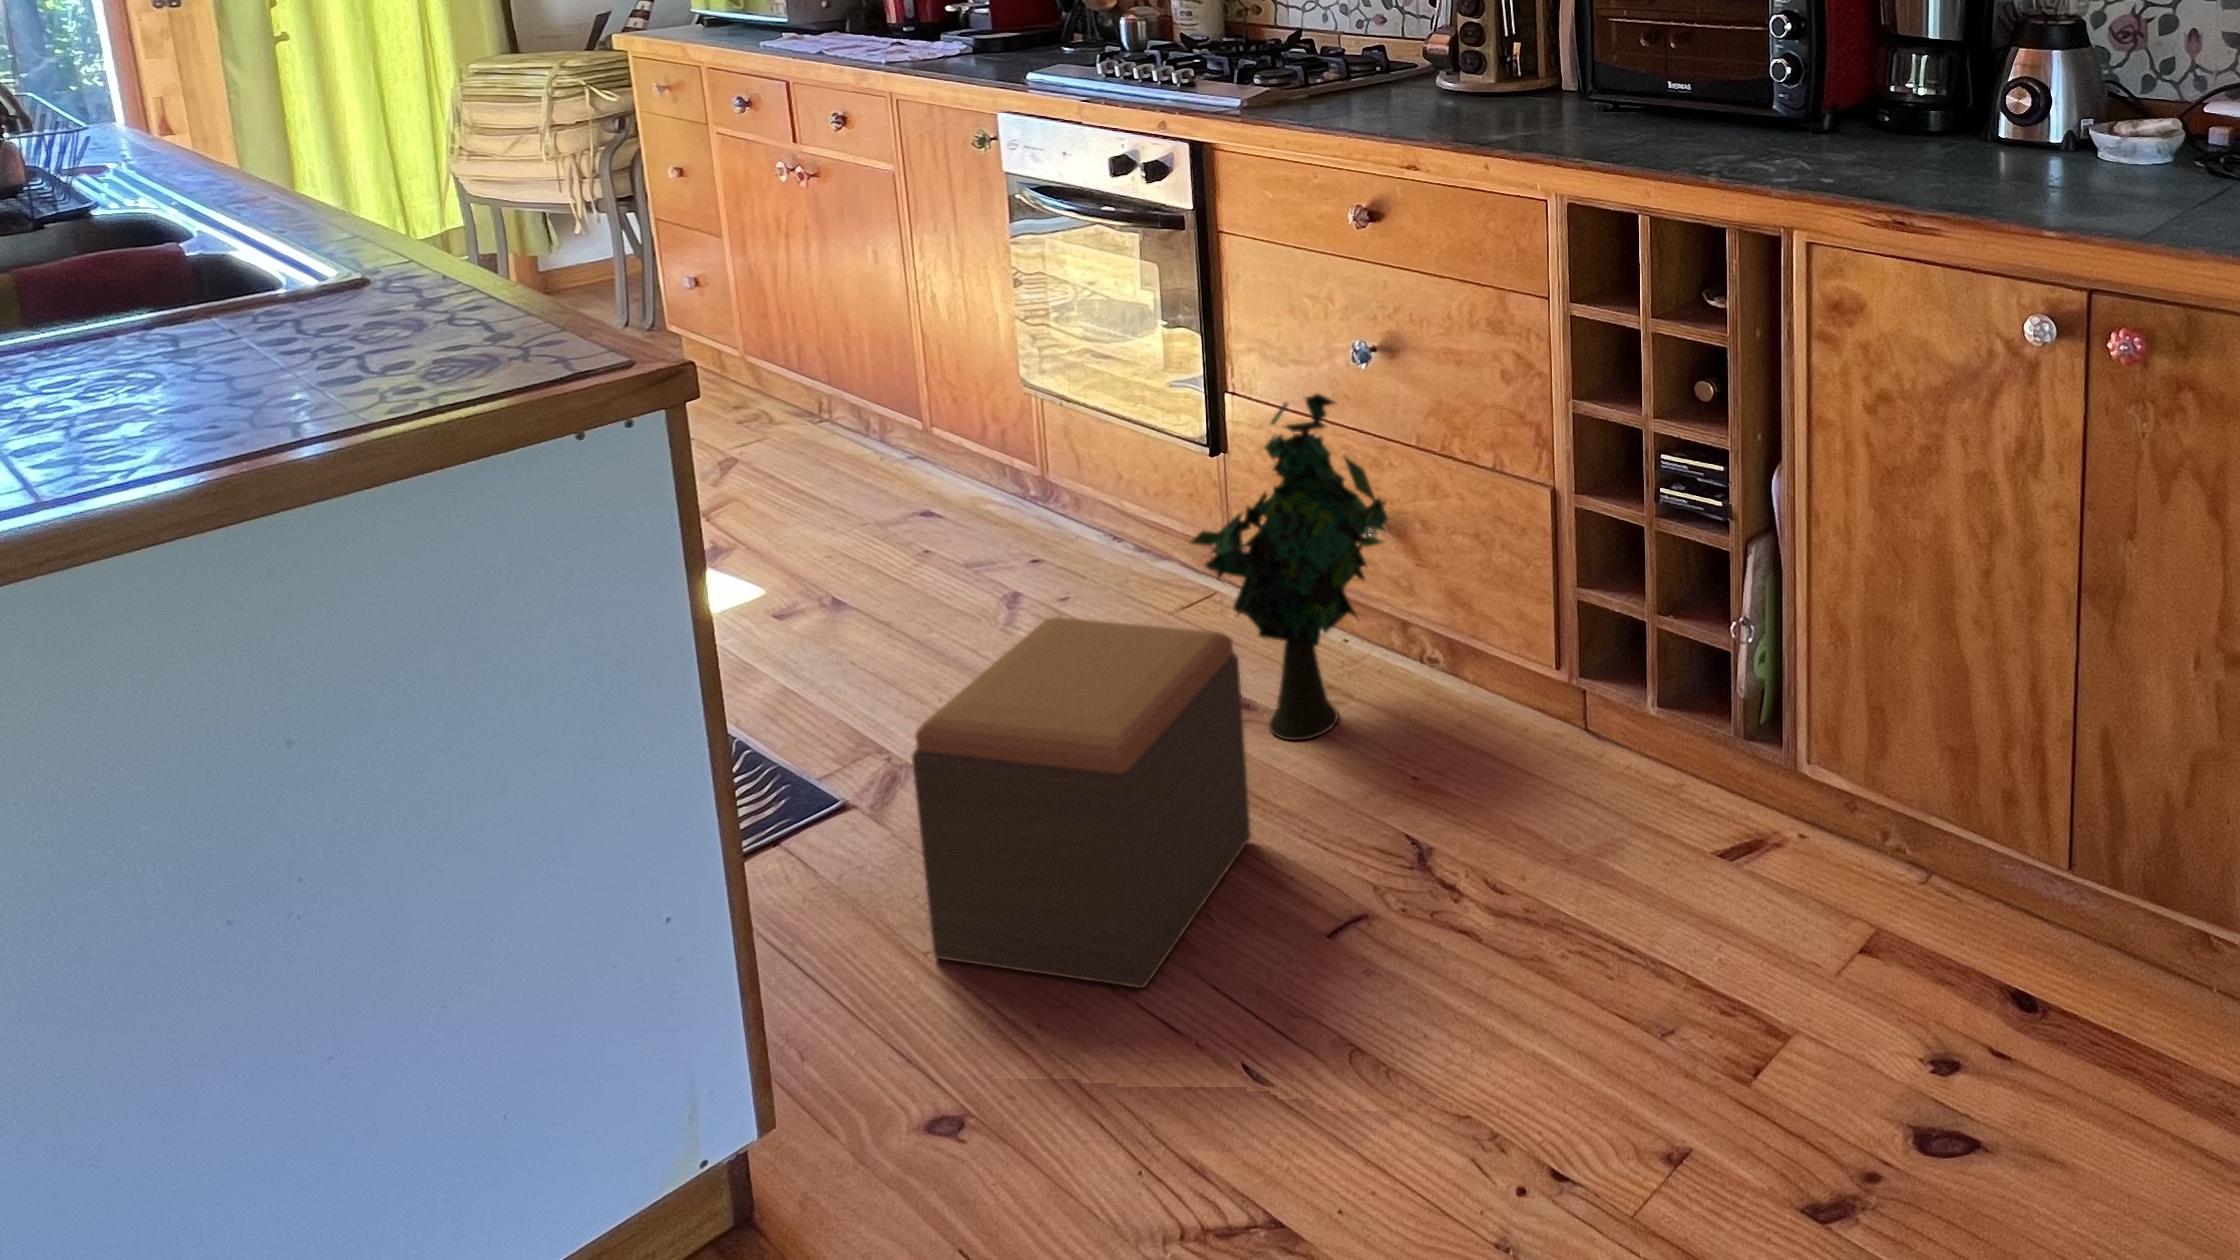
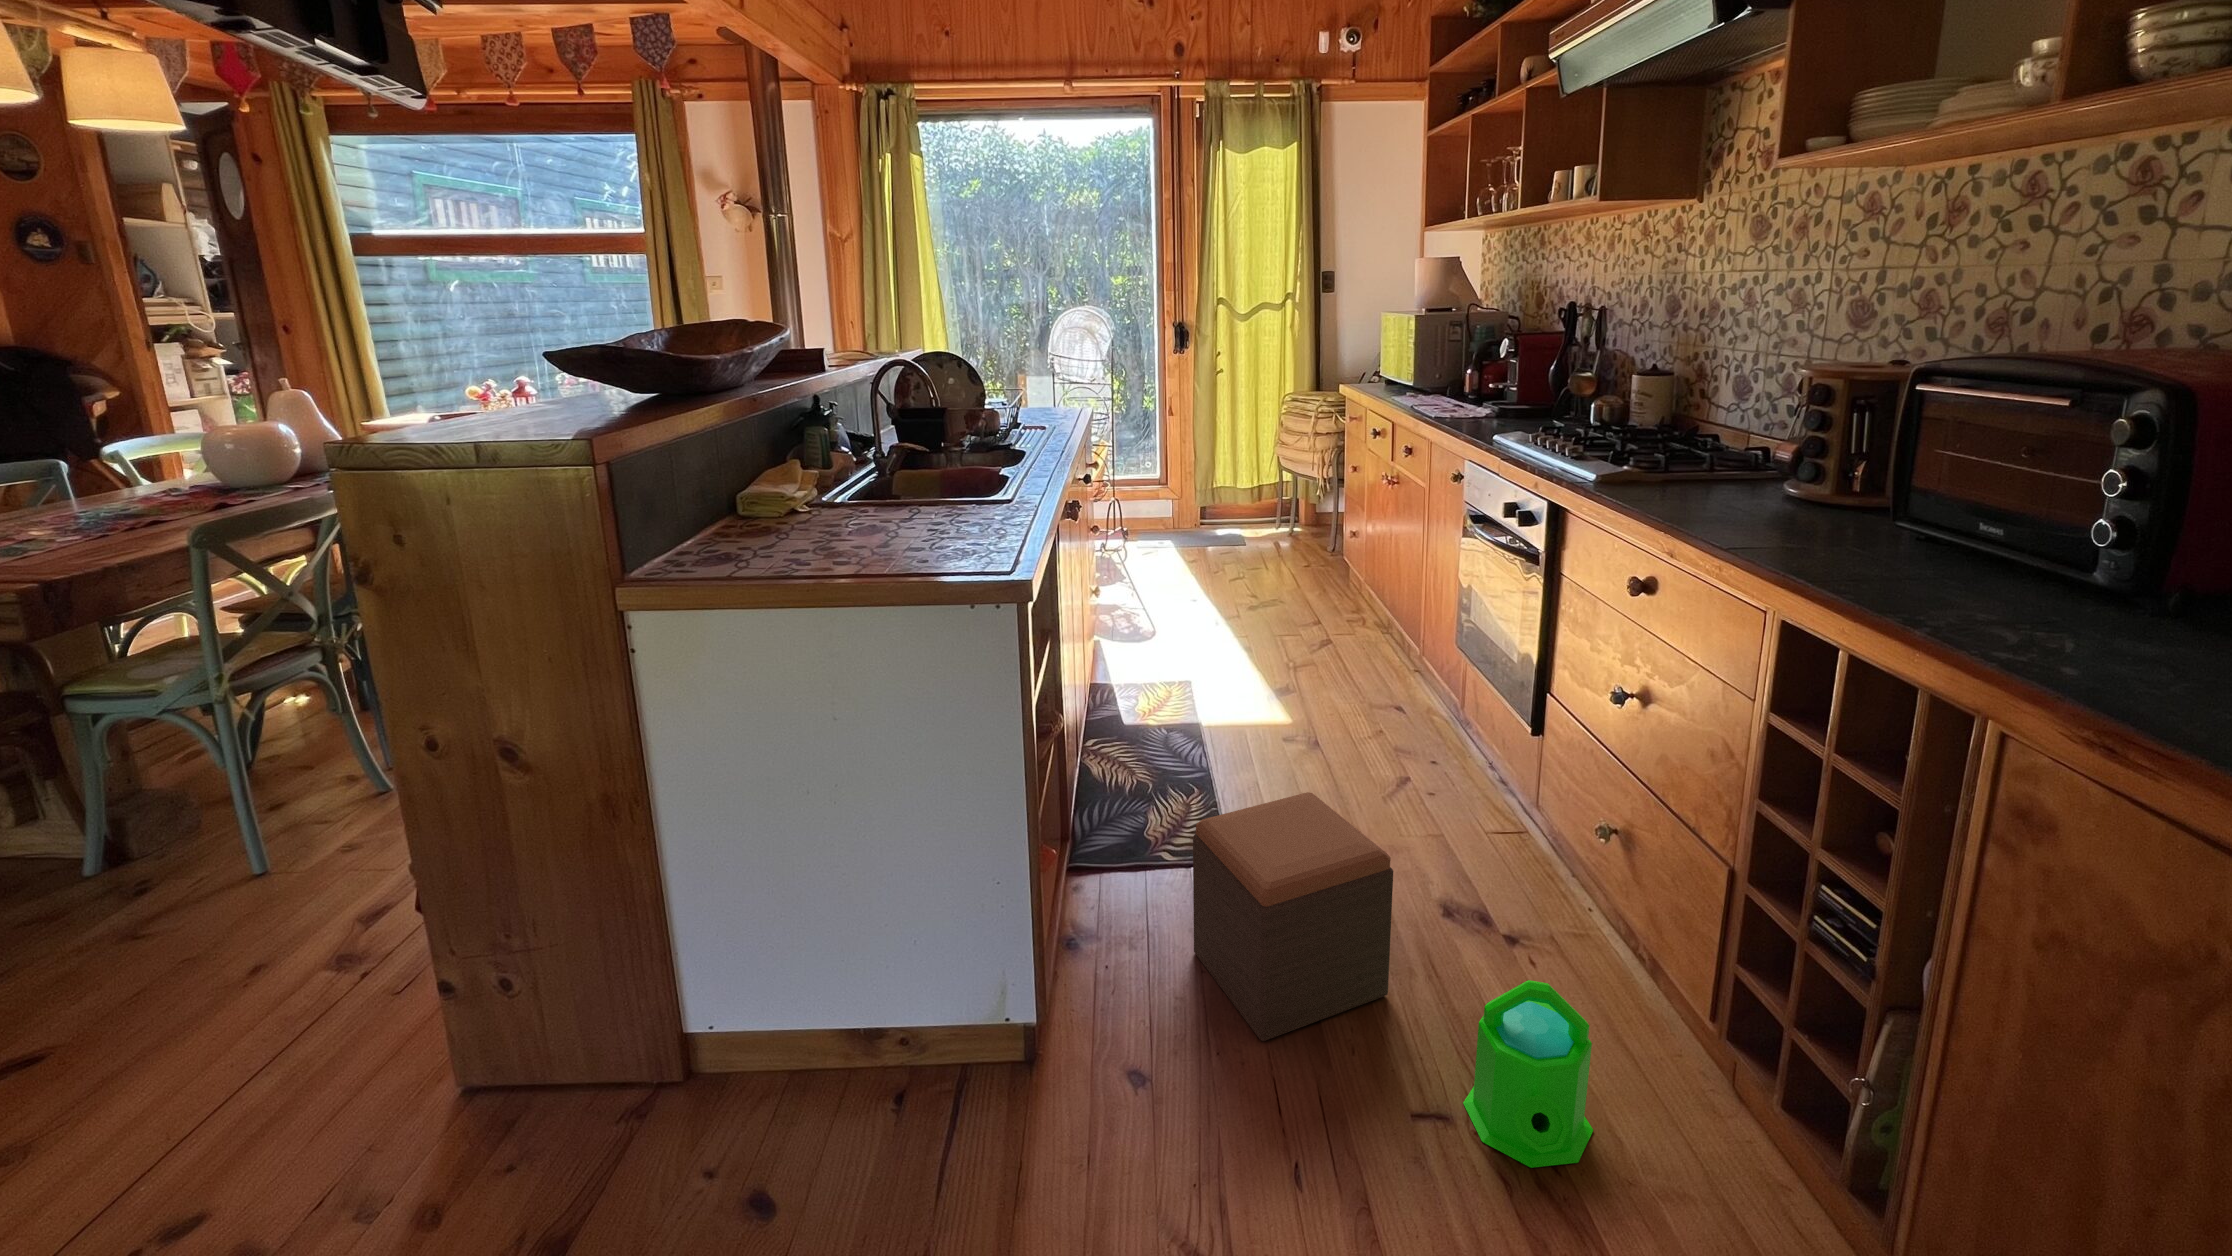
decorative plant: present [1191,394,1388,740] -> none [1419,712,1575,958]
watering can: none [1416,674,1586,906] -> present [1463,980,1593,1168]

